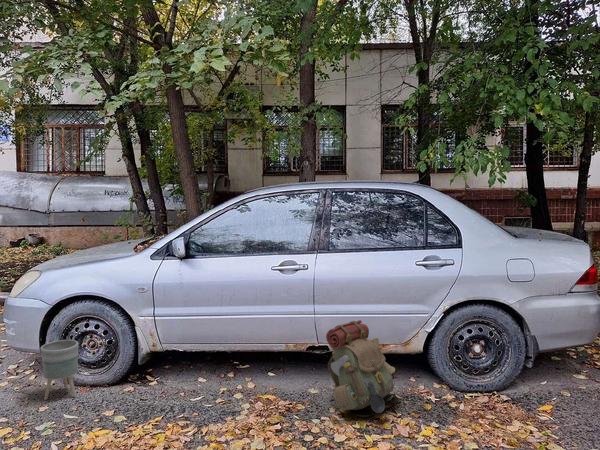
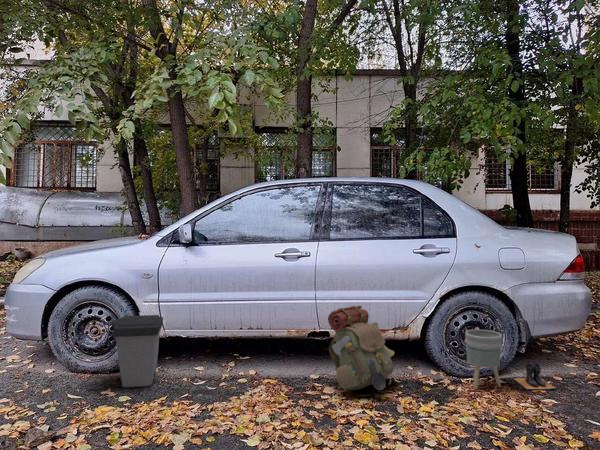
trash can: none [107,330,159,405] -> present [112,315,163,387]
planter: present [40,340,79,400] -> present [465,330,502,389]
boots: none [519,380,563,409] -> present [514,364,556,390]

